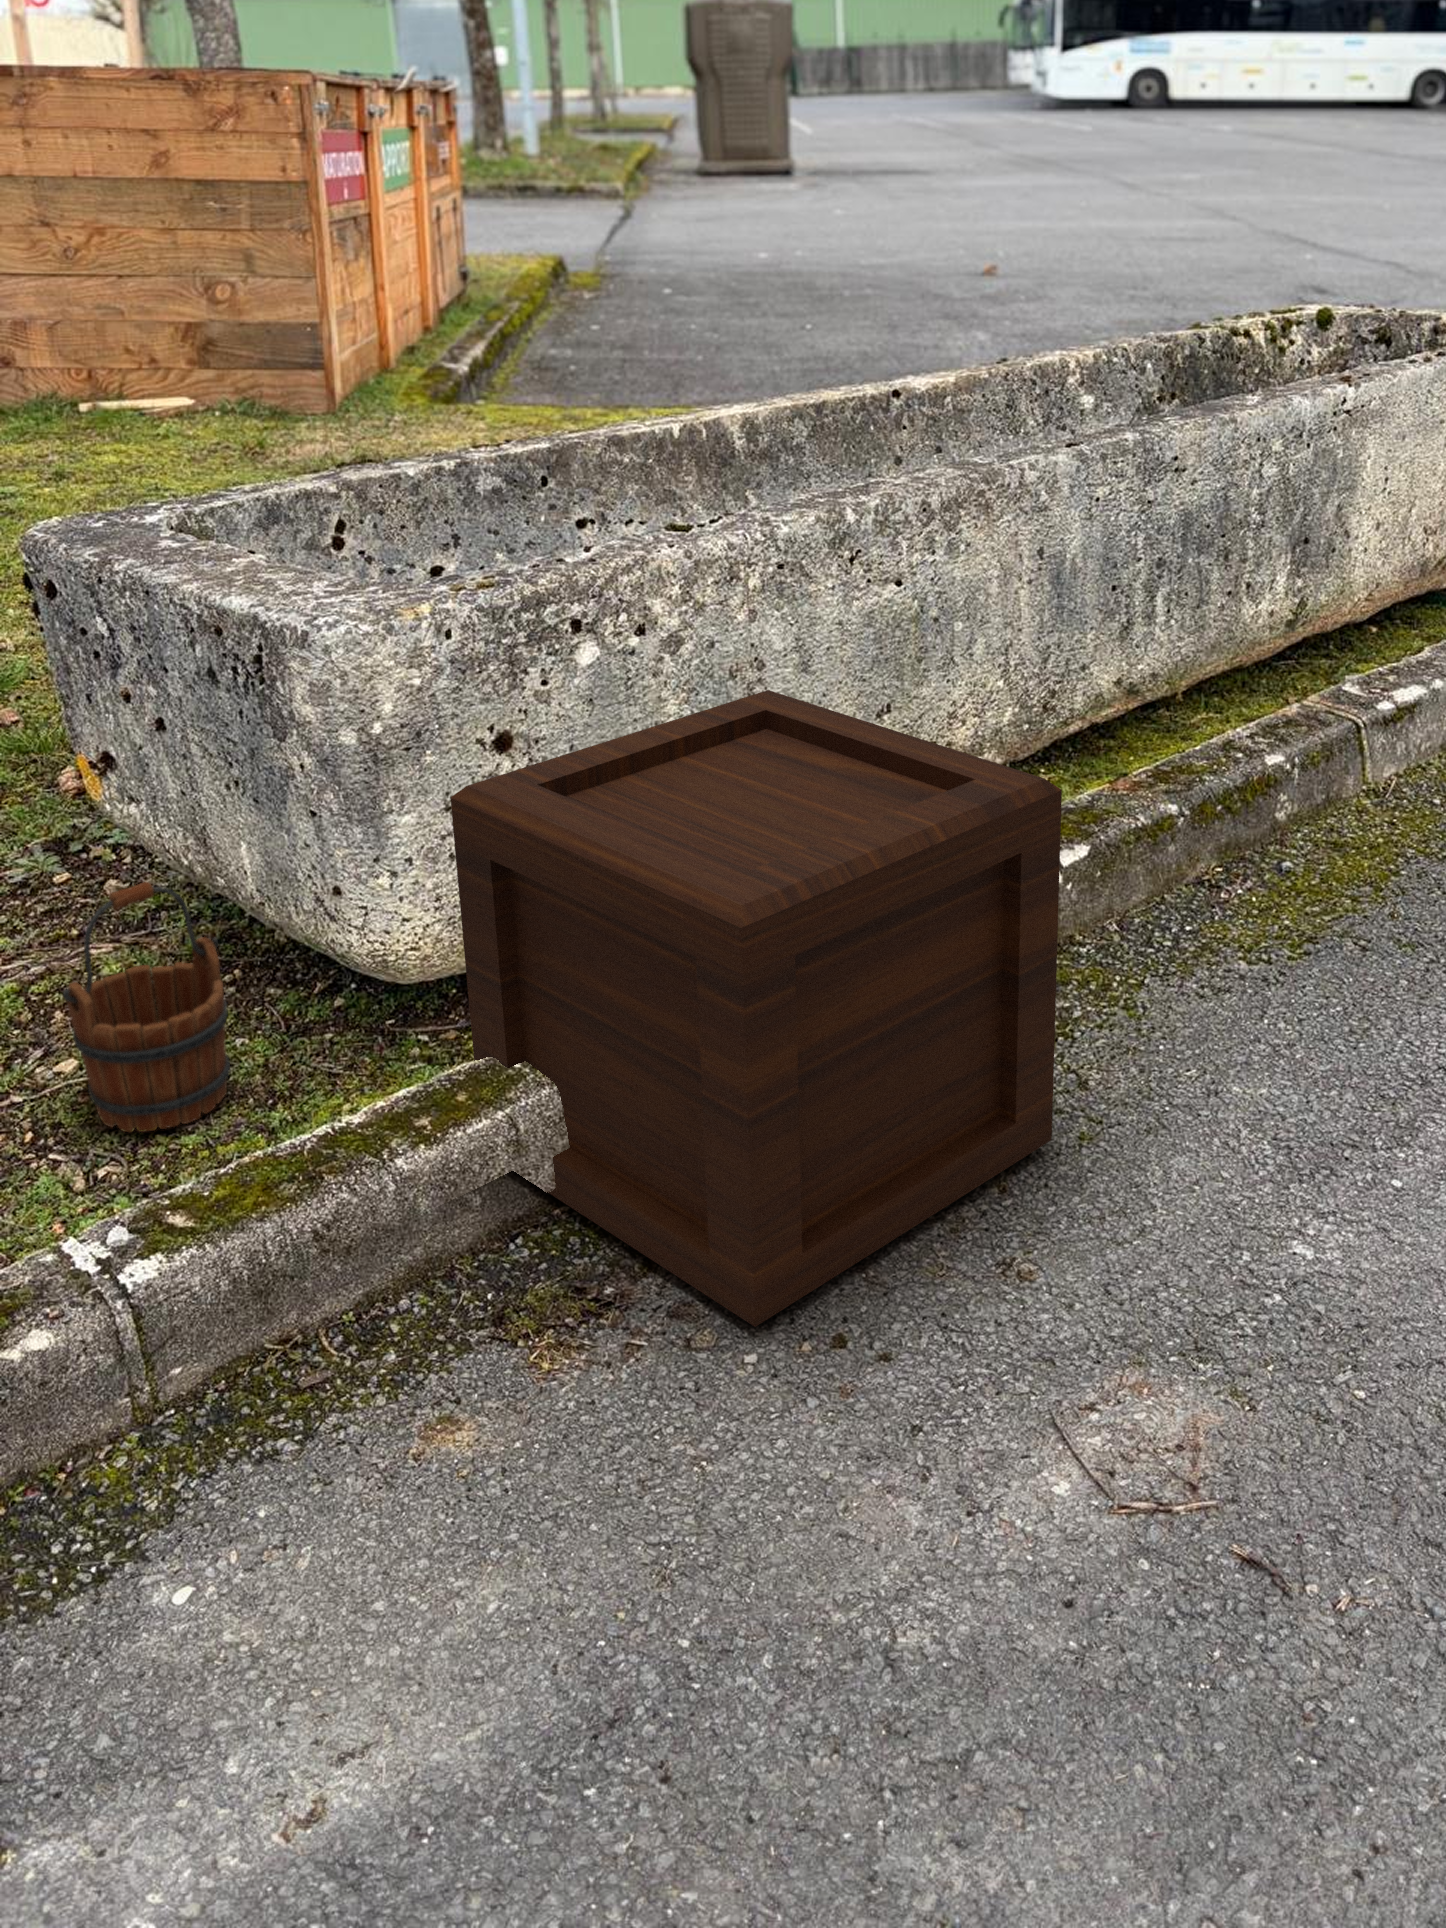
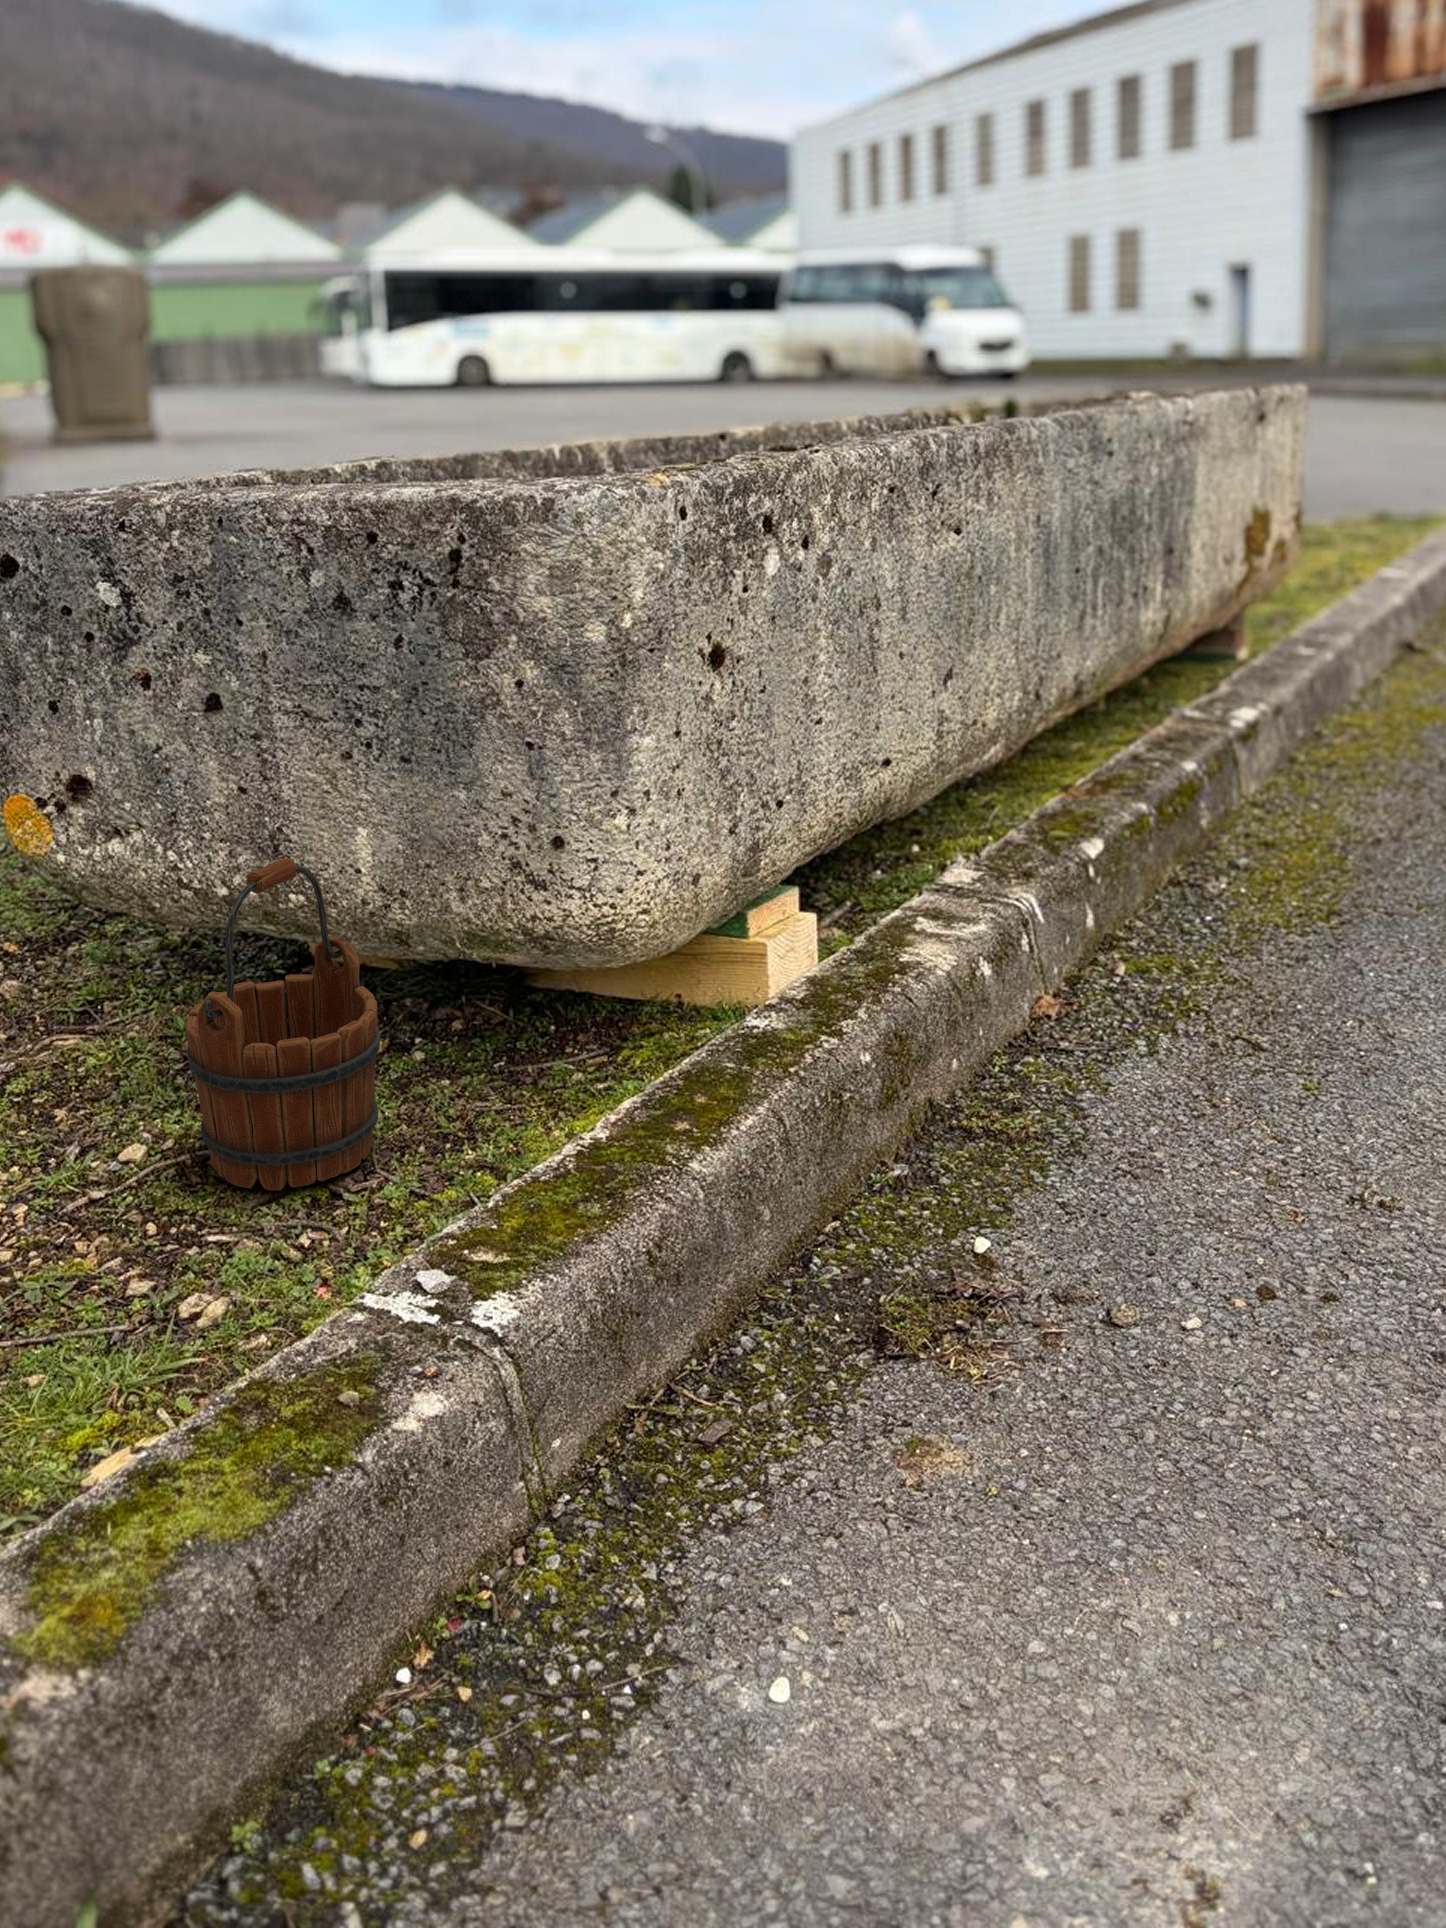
wooden crate: present [450,690,1062,1327] -> none [701,607,1370,1301]

